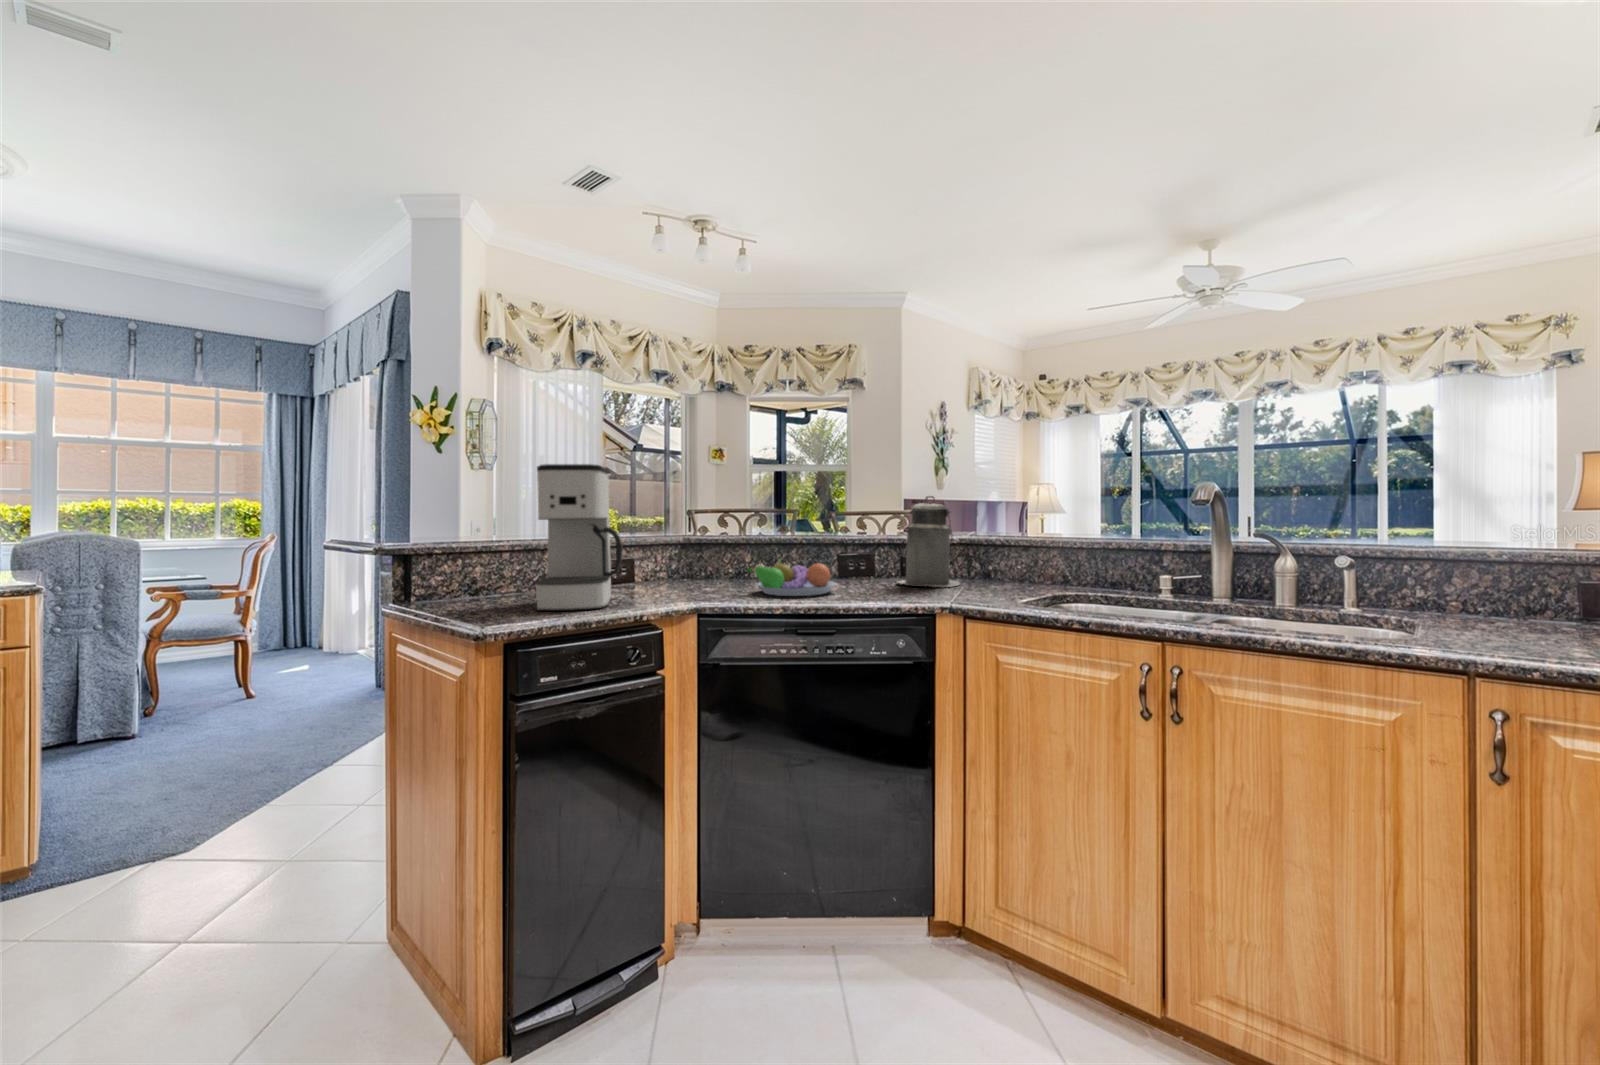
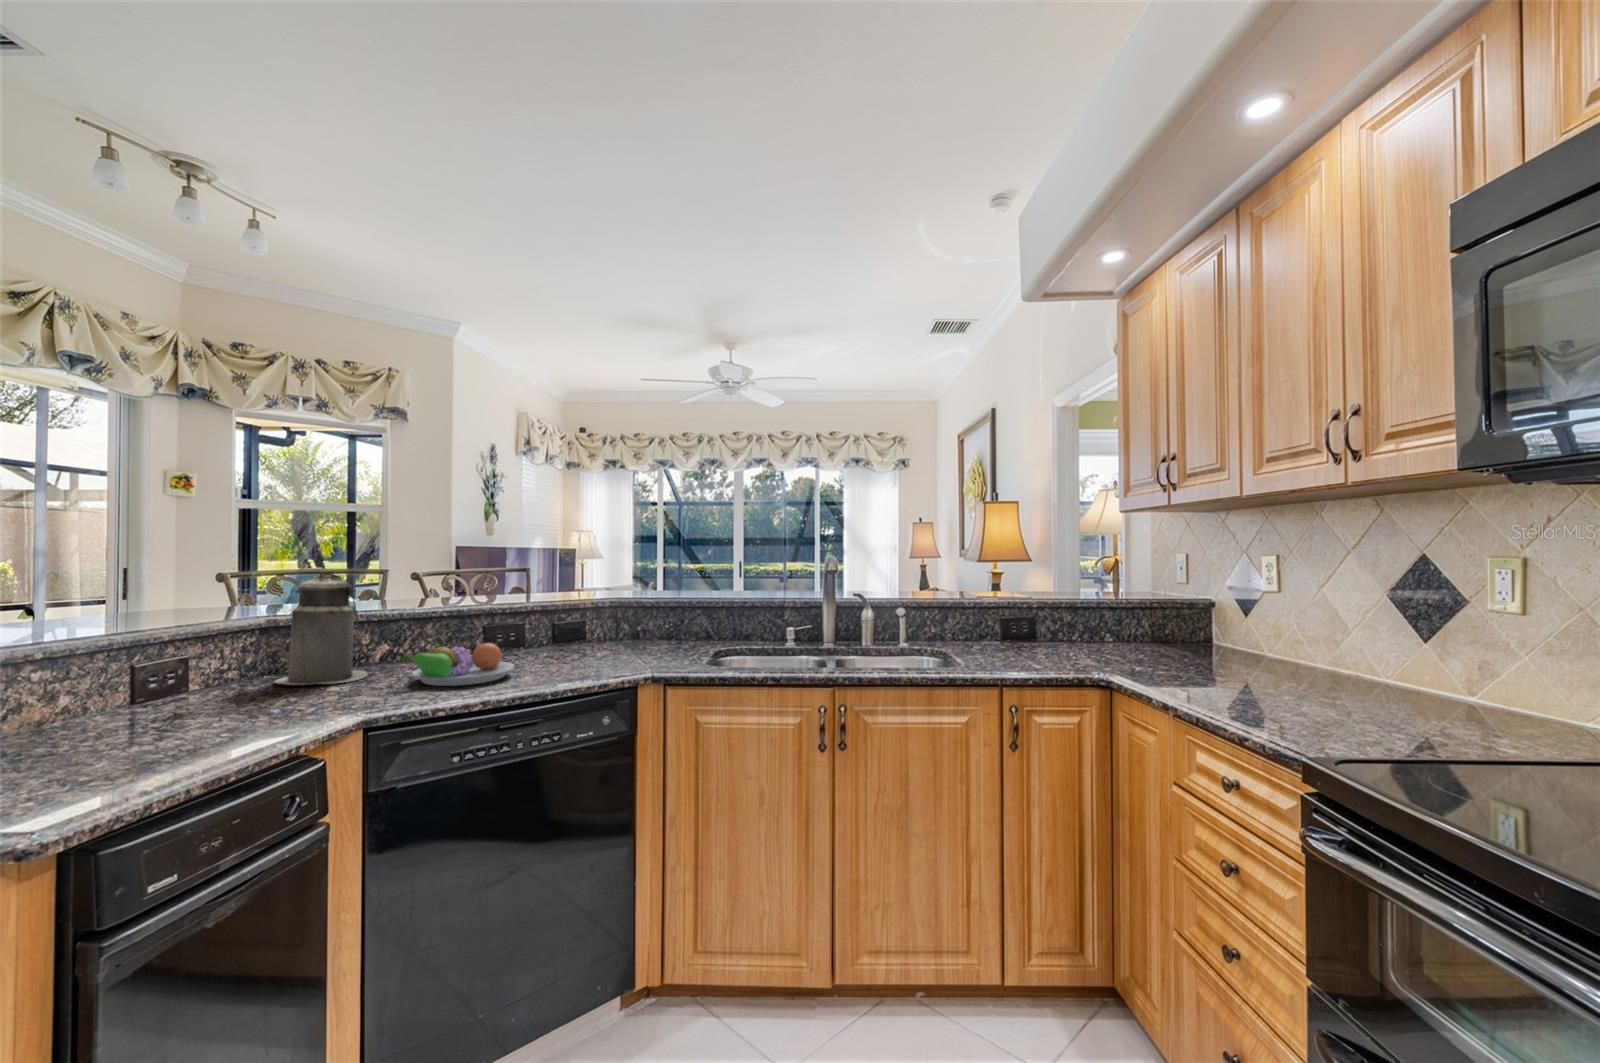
coffee maker: present [536,464,623,611] -> none [84,537,243,758]
canister: present [898,496,960,587] -> present [275,571,368,685]

